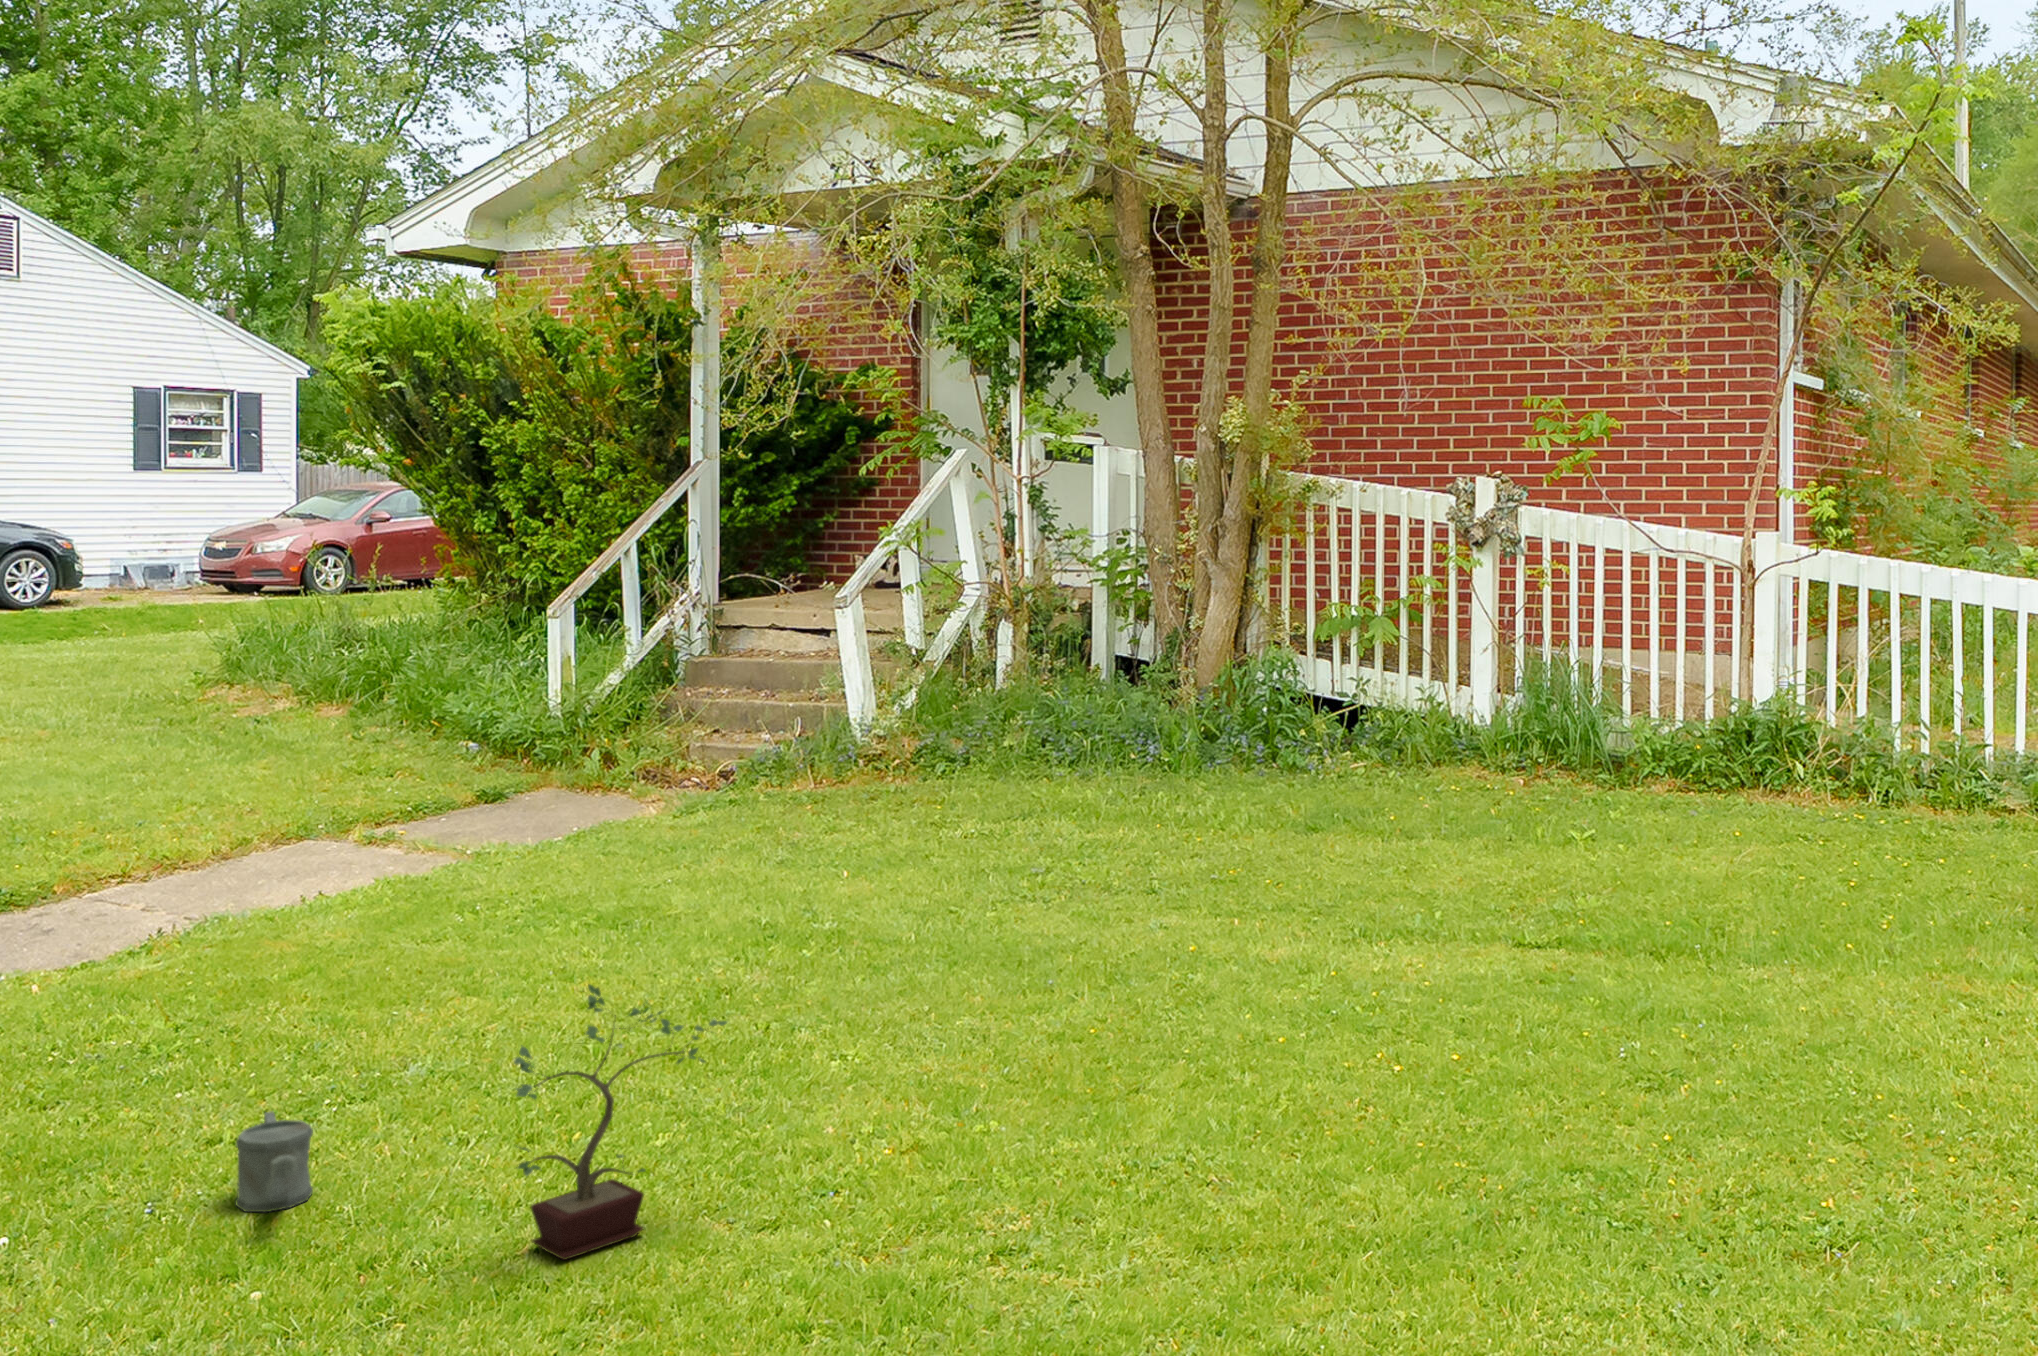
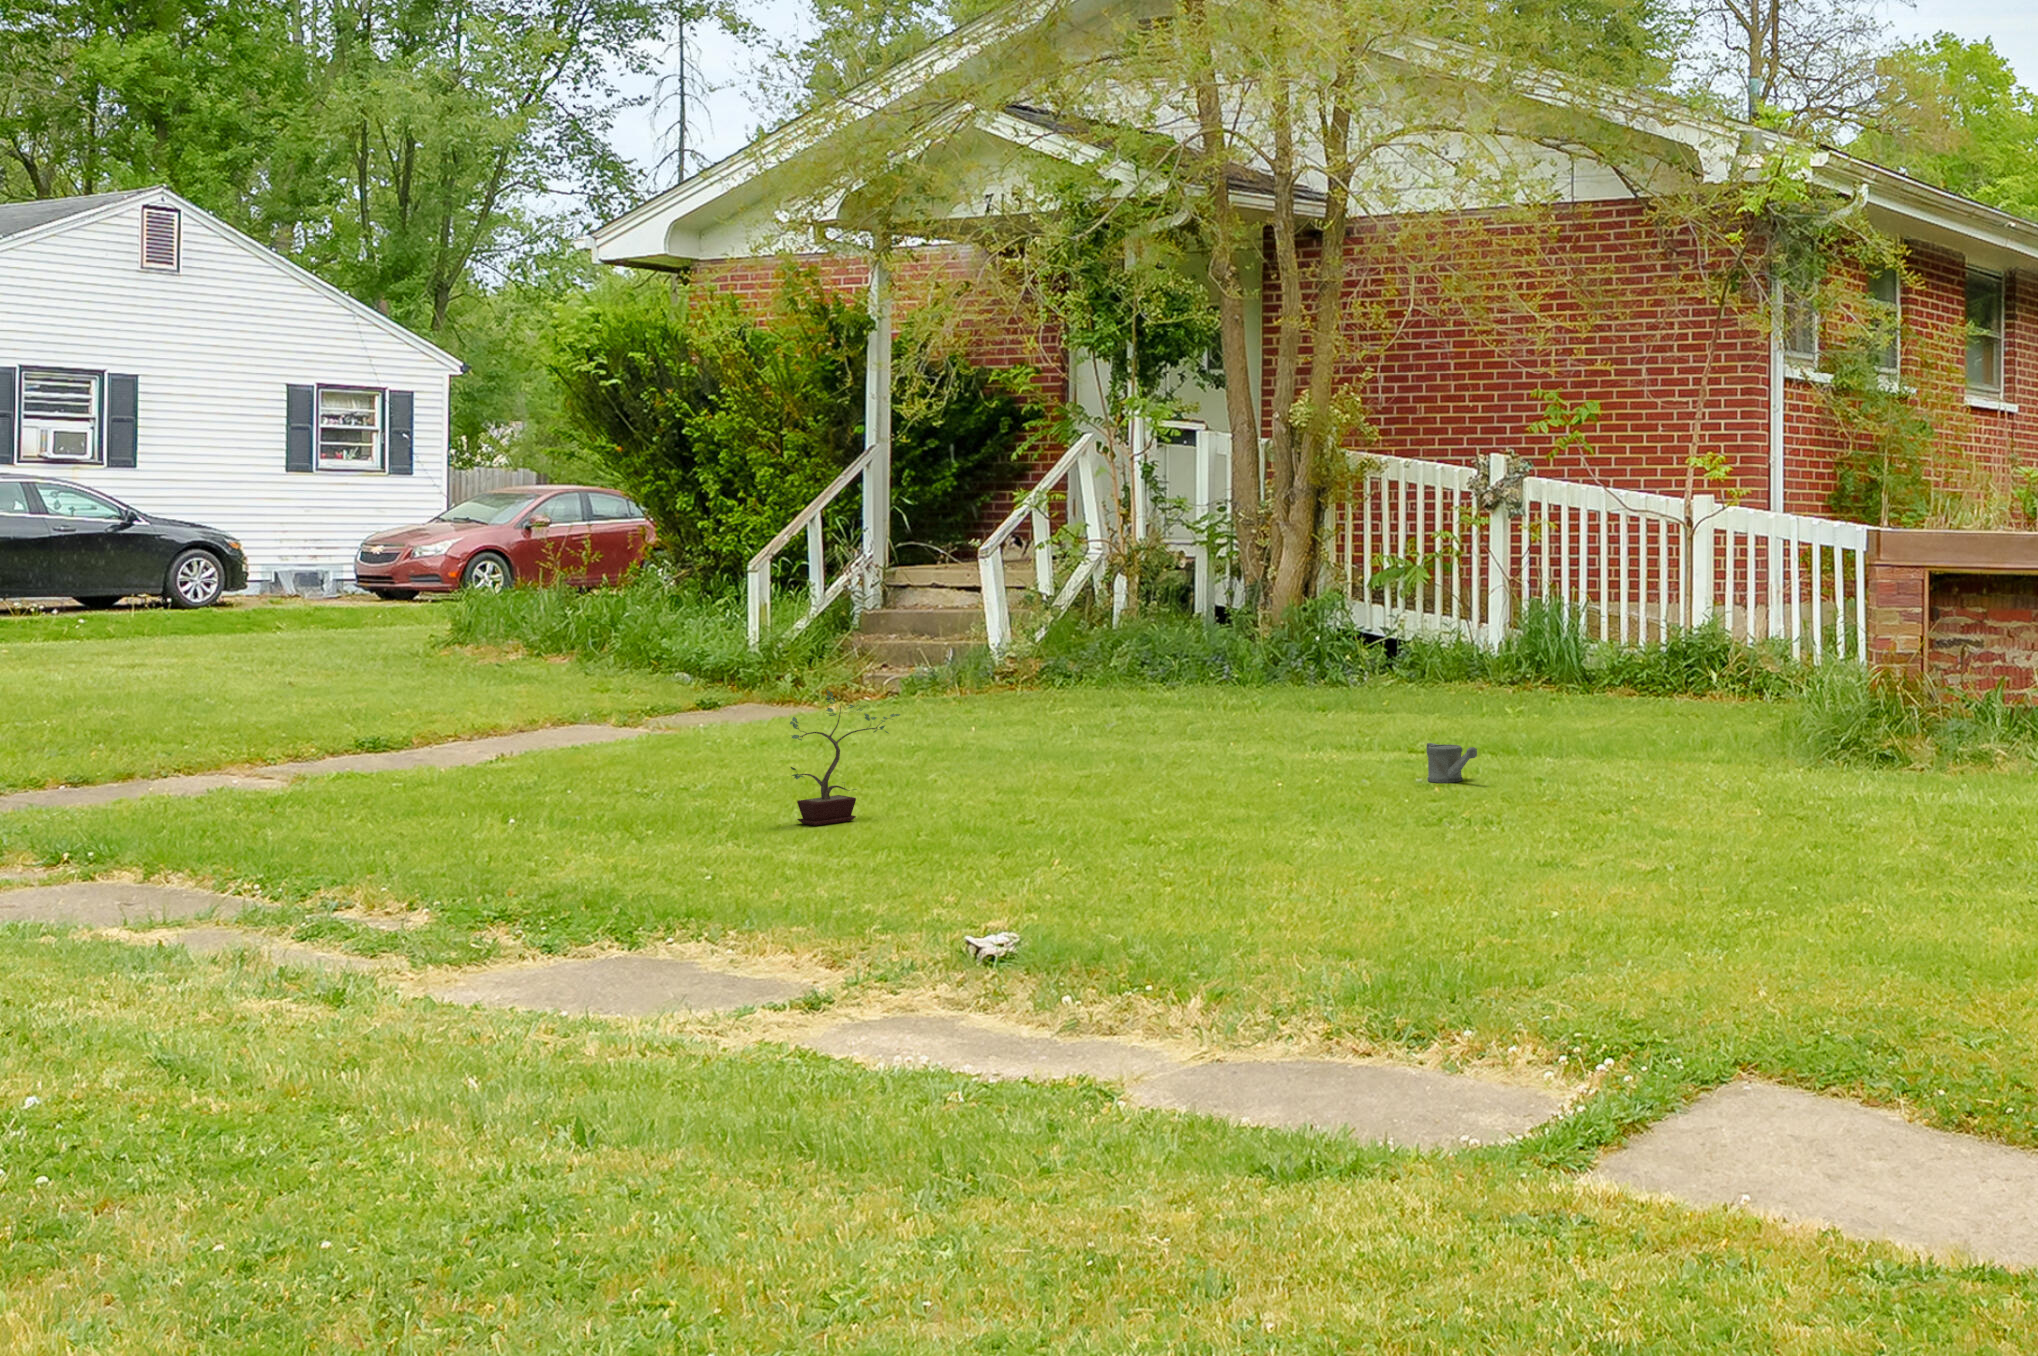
watering can: present [235,1112,313,1212] -> present [1427,743,1477,783]

